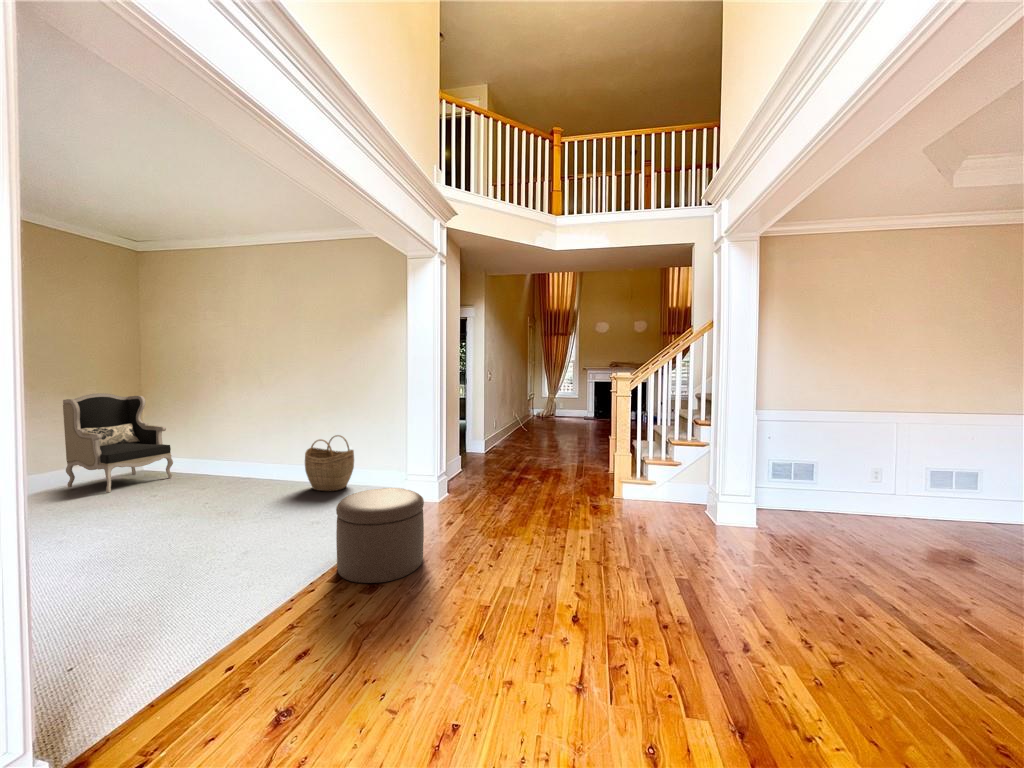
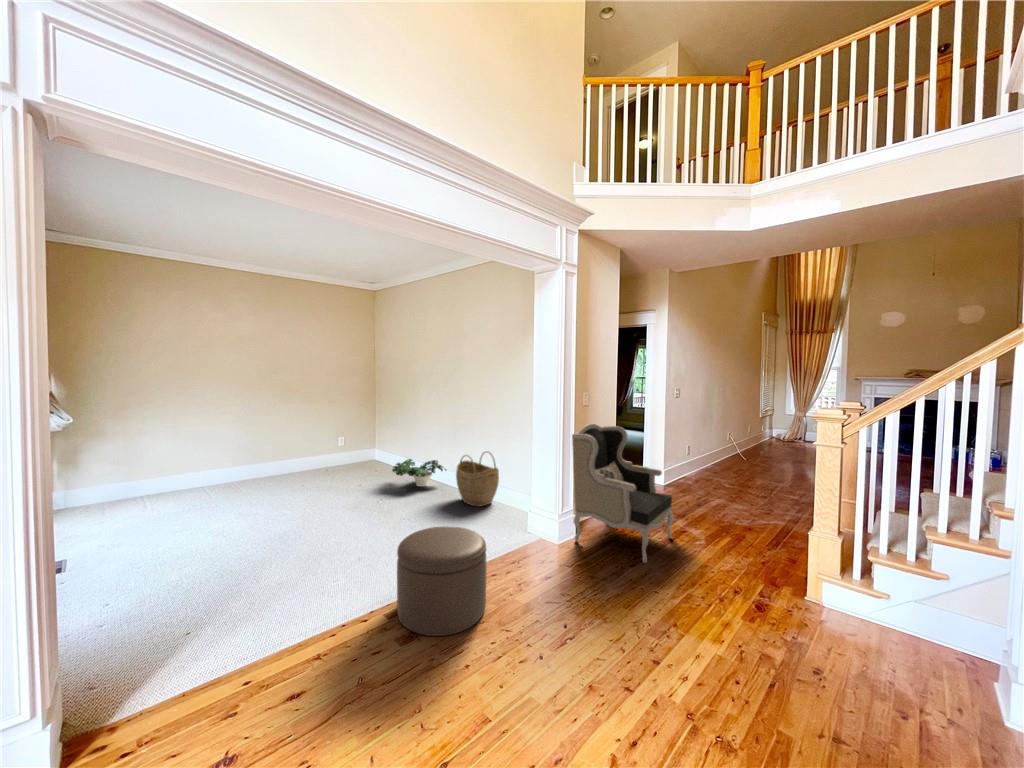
armchair: present [63,393,173,493] -> present [572,424,674,563]
potted plant: none [207,455,280,486] -> present [392,459,446,486]

